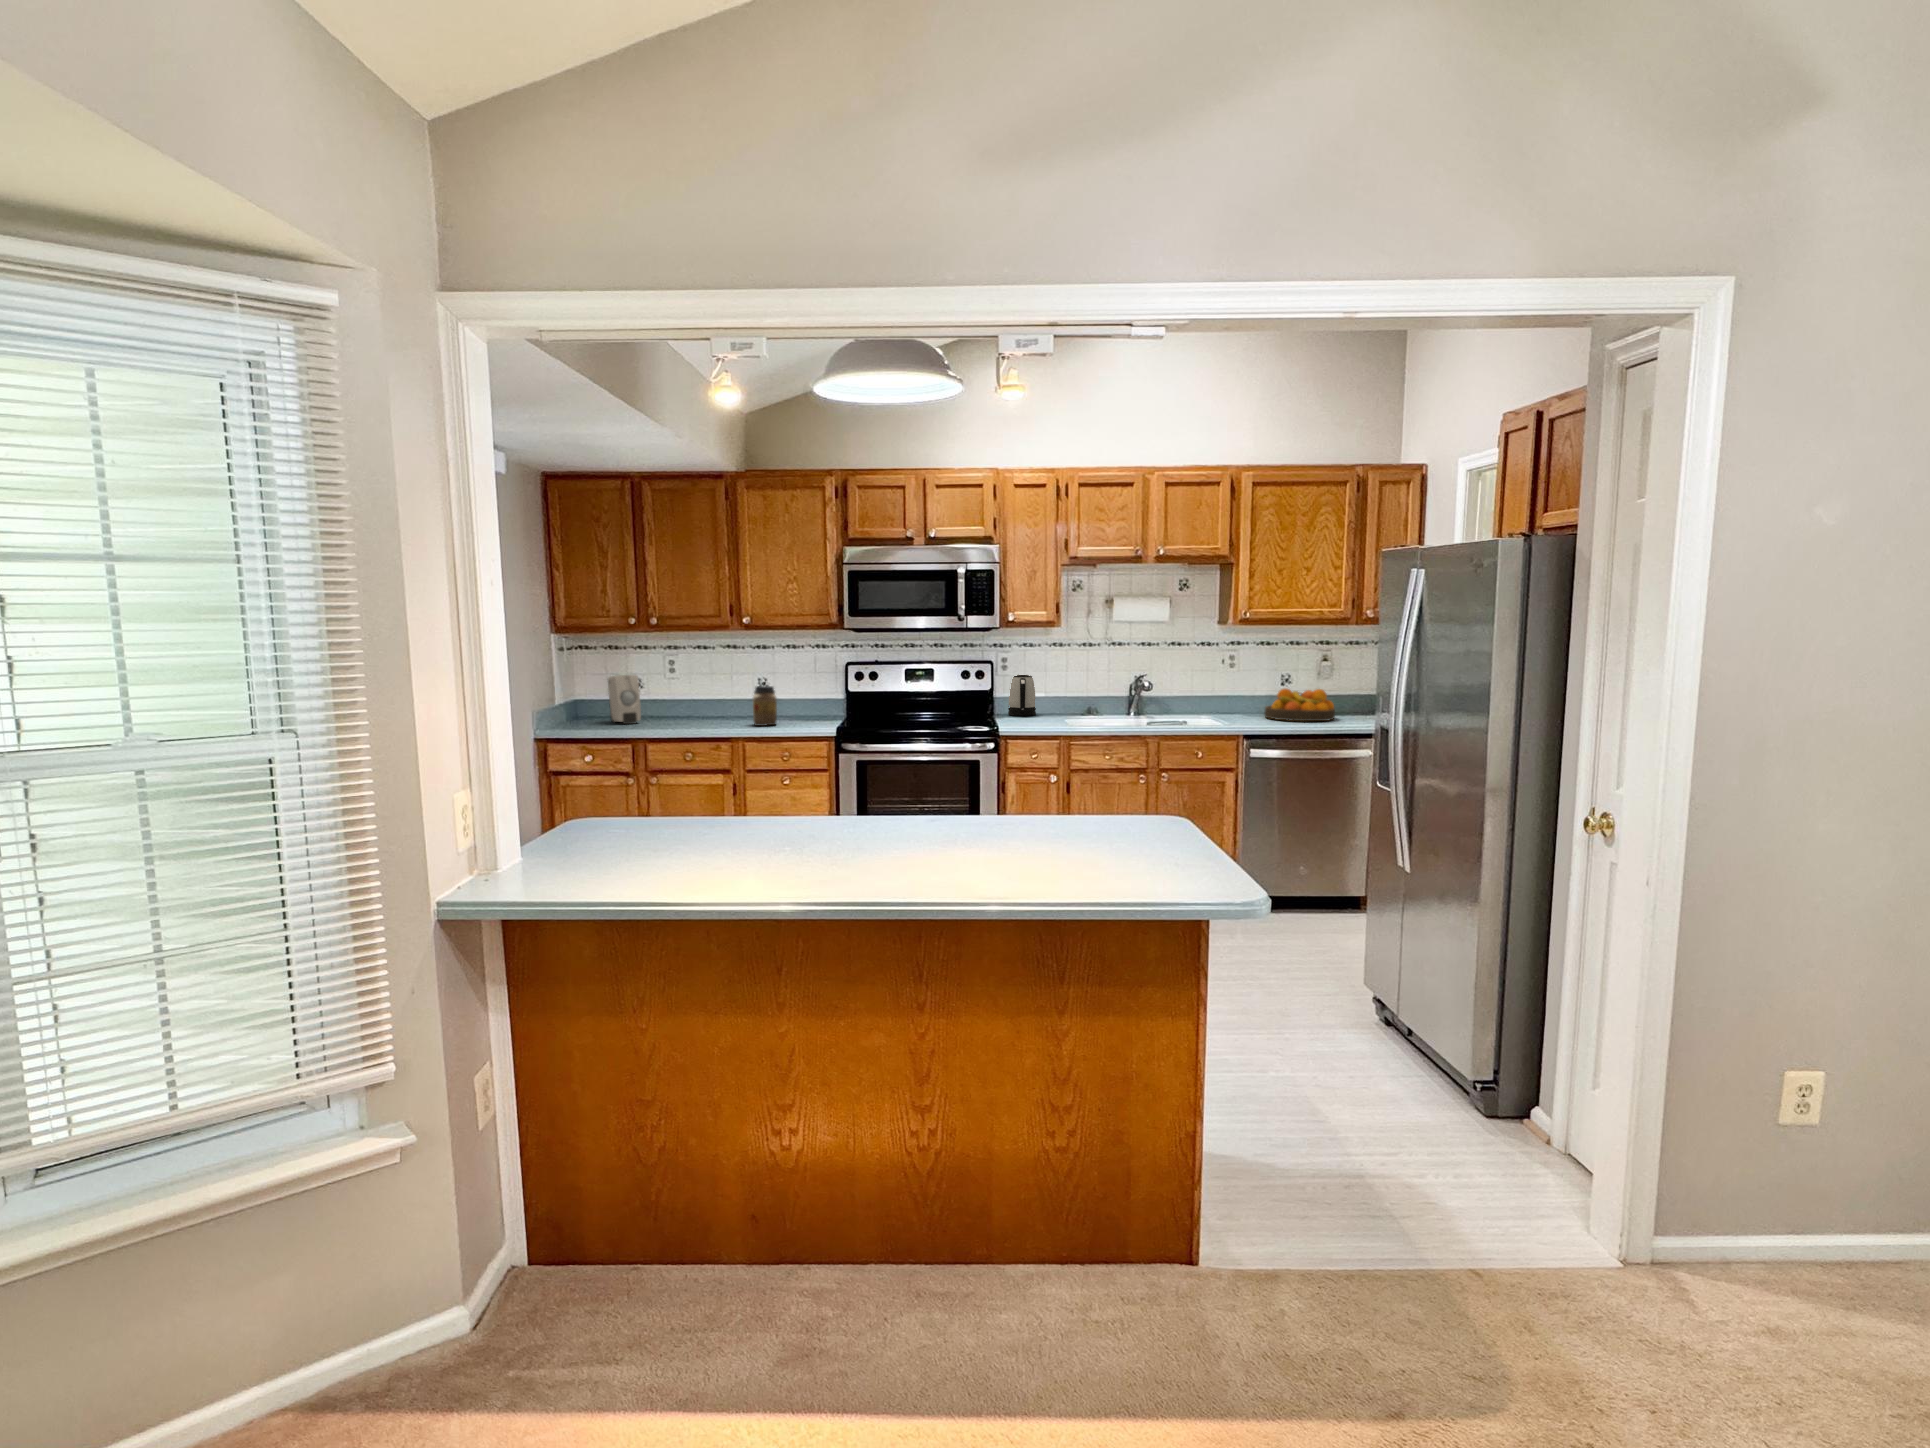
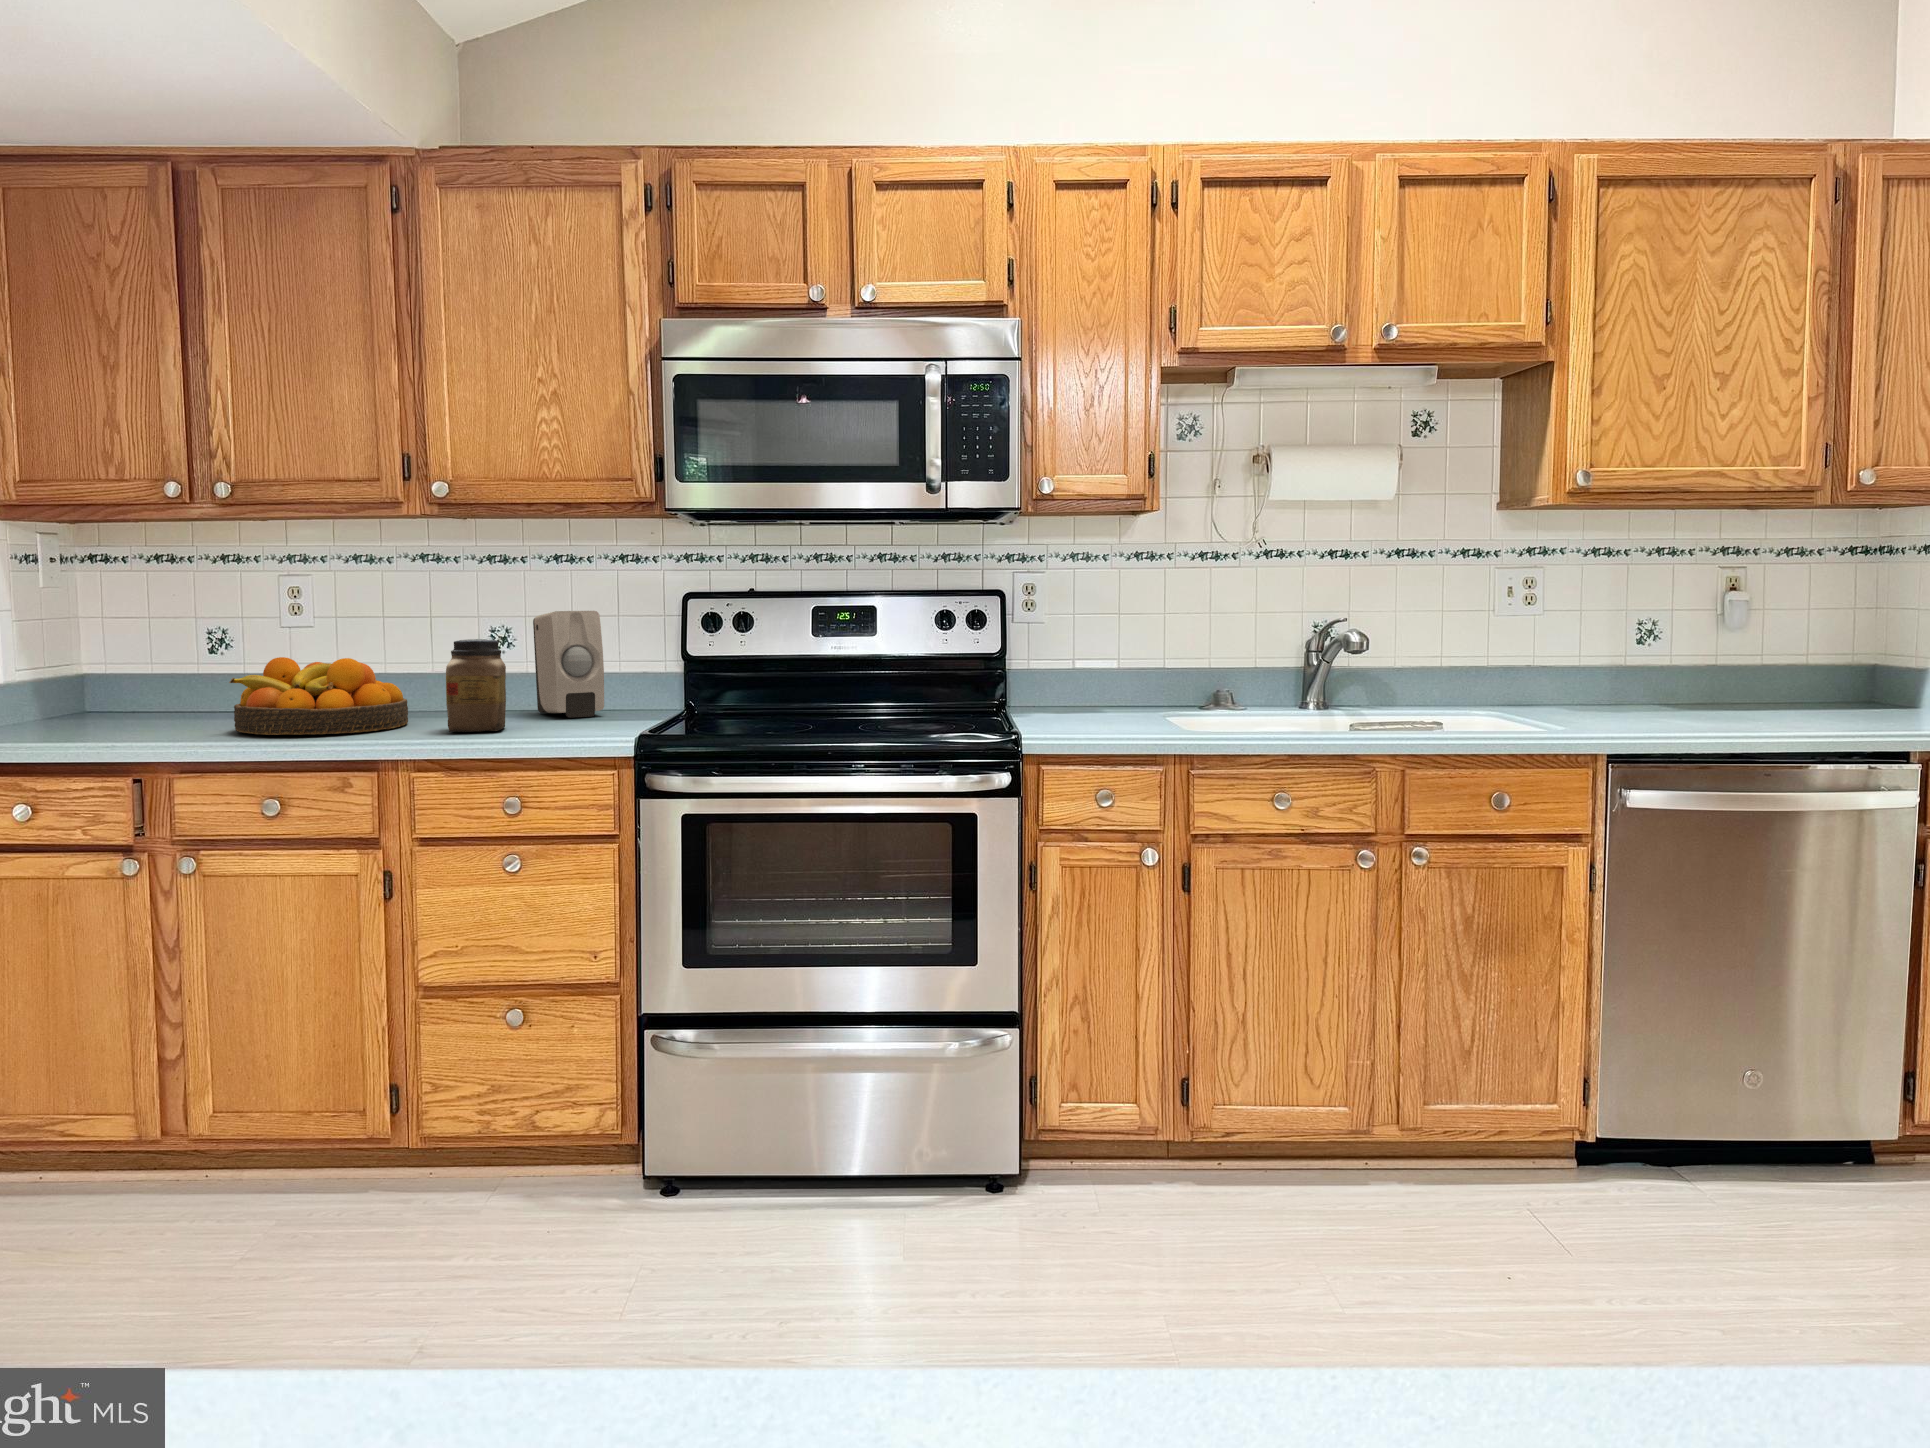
soap dispenser: present [608,675,641,724] -> present [533,611,604,718]
kettle: present [1008,675,1036,716] -> none [1039,619,1100,709]
fruit bowl: present [1265,689,1335,721] -> present [229,657,408,735]

